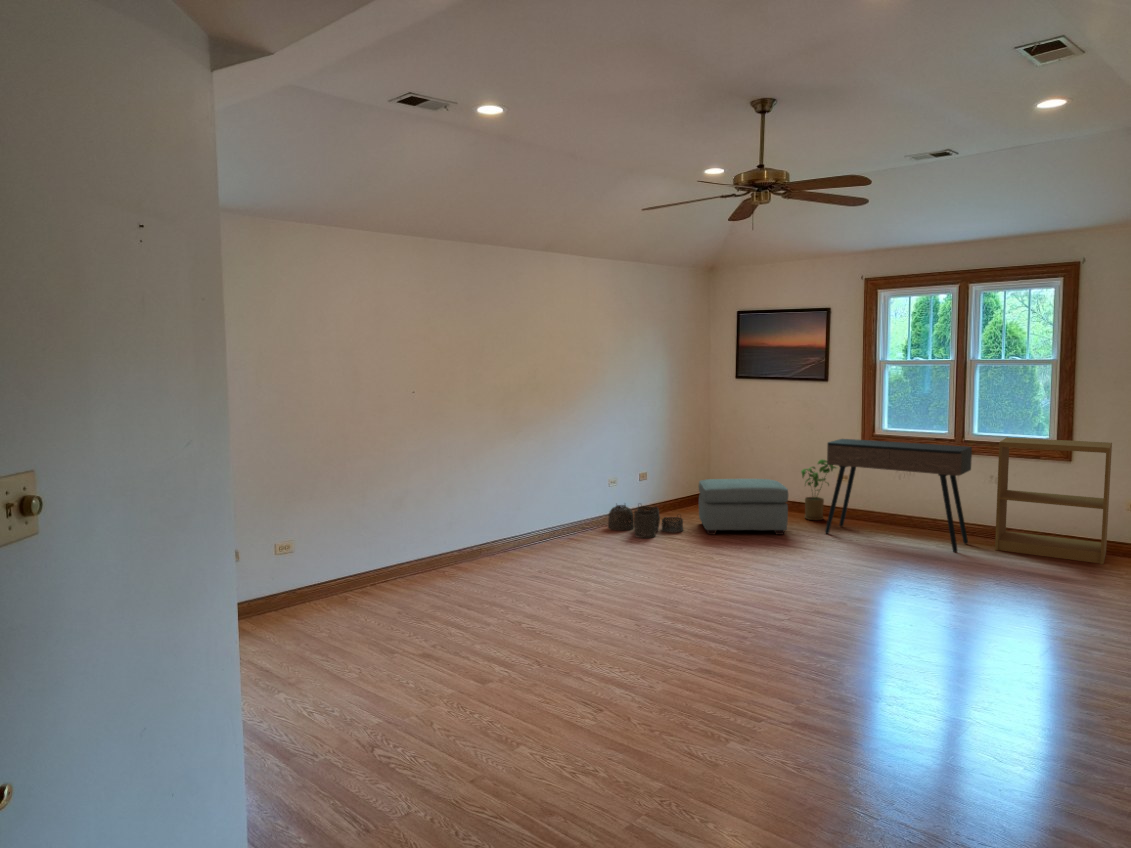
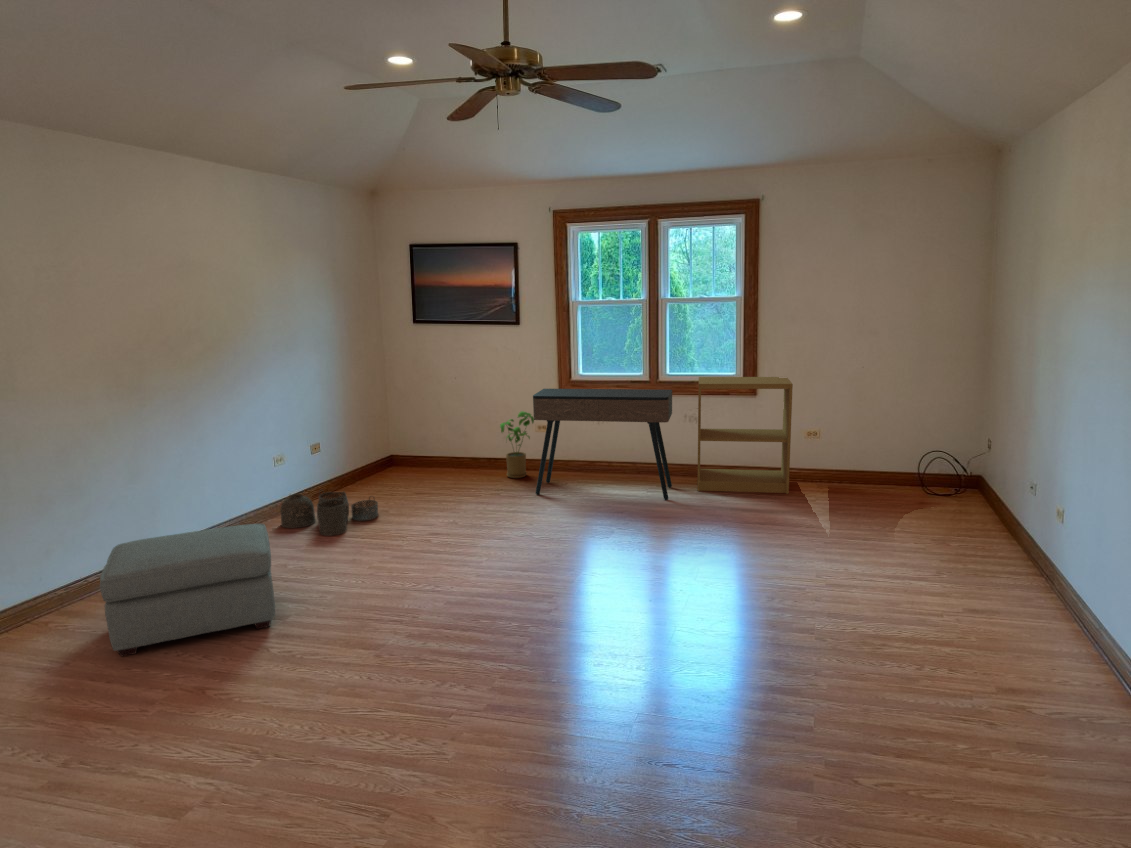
ottoman: present [699,479,788,535] -> present [100,523,275,656]

